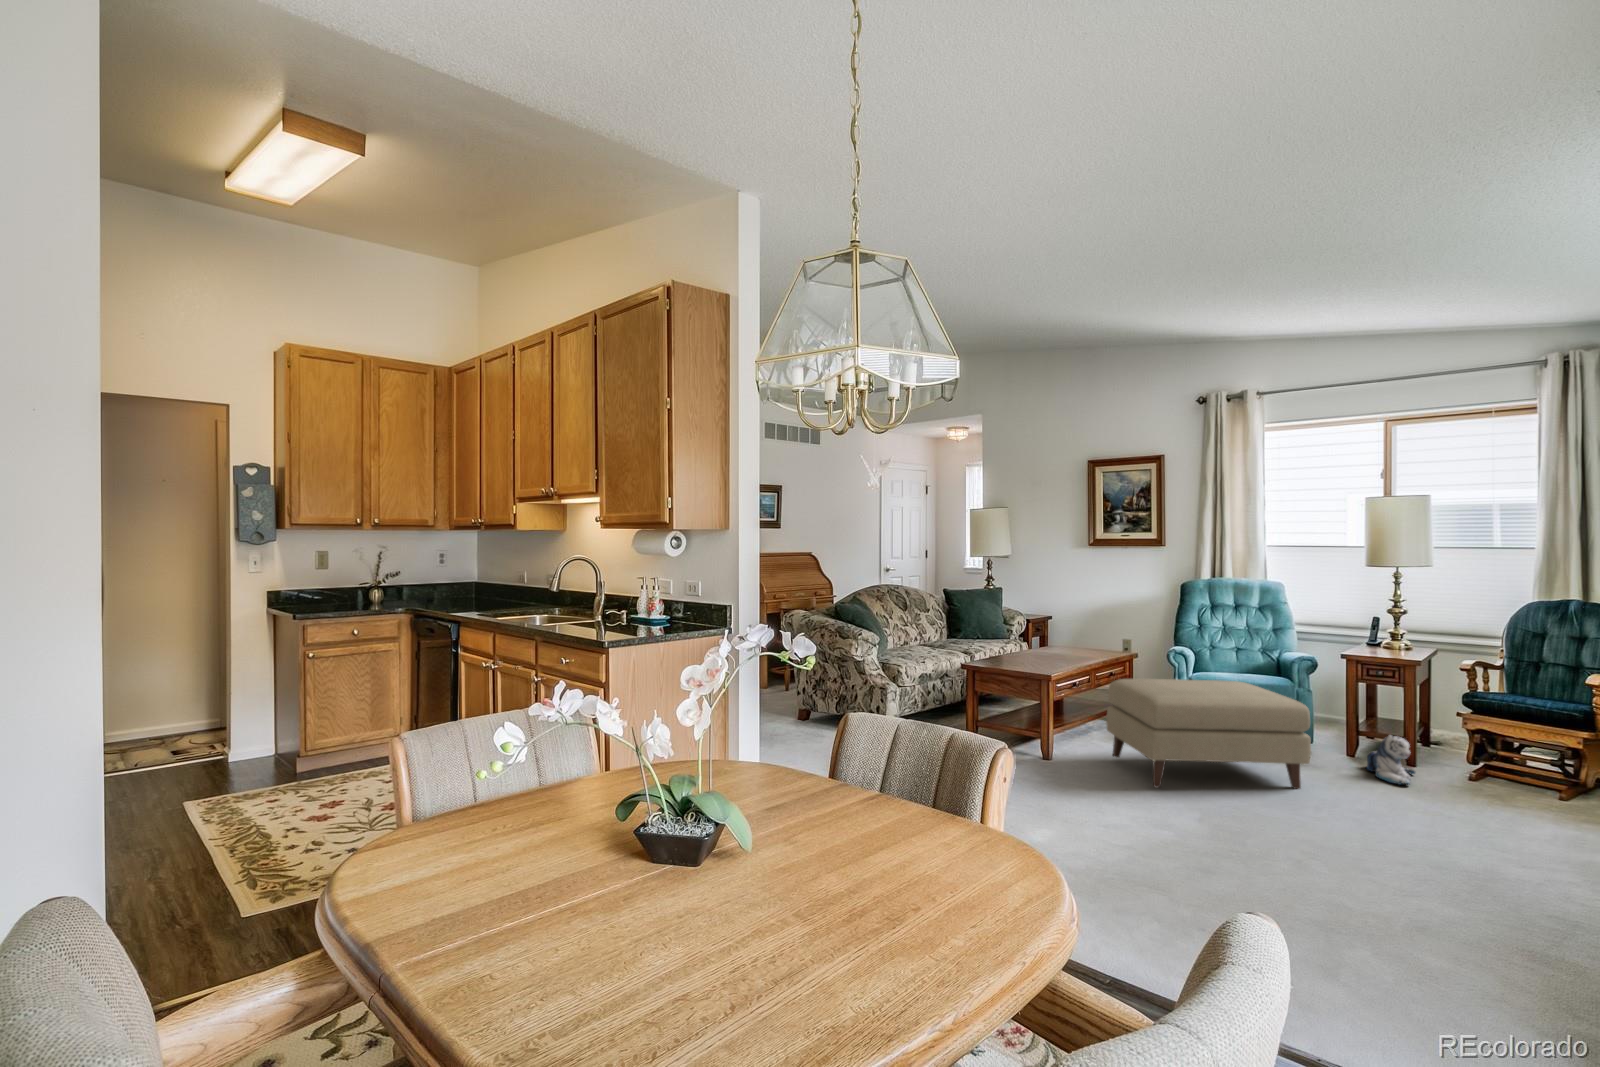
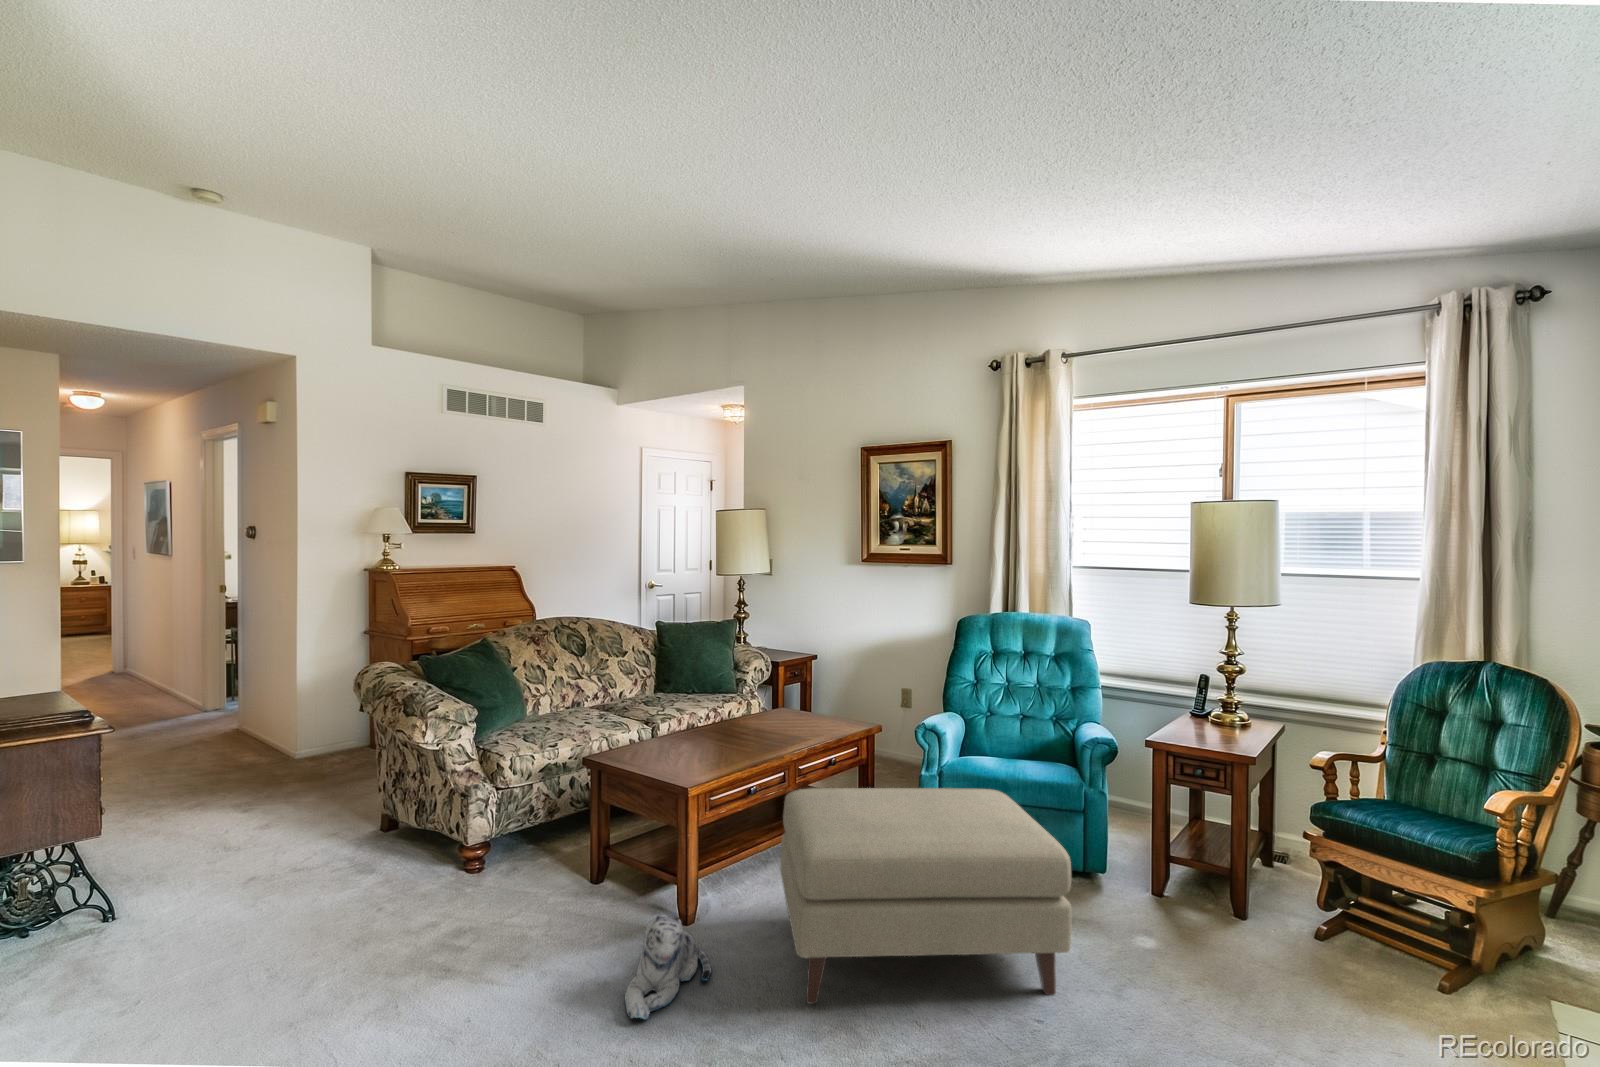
plush toy: present [1366,735,1415,785] -> present [625,916,711,1019]

